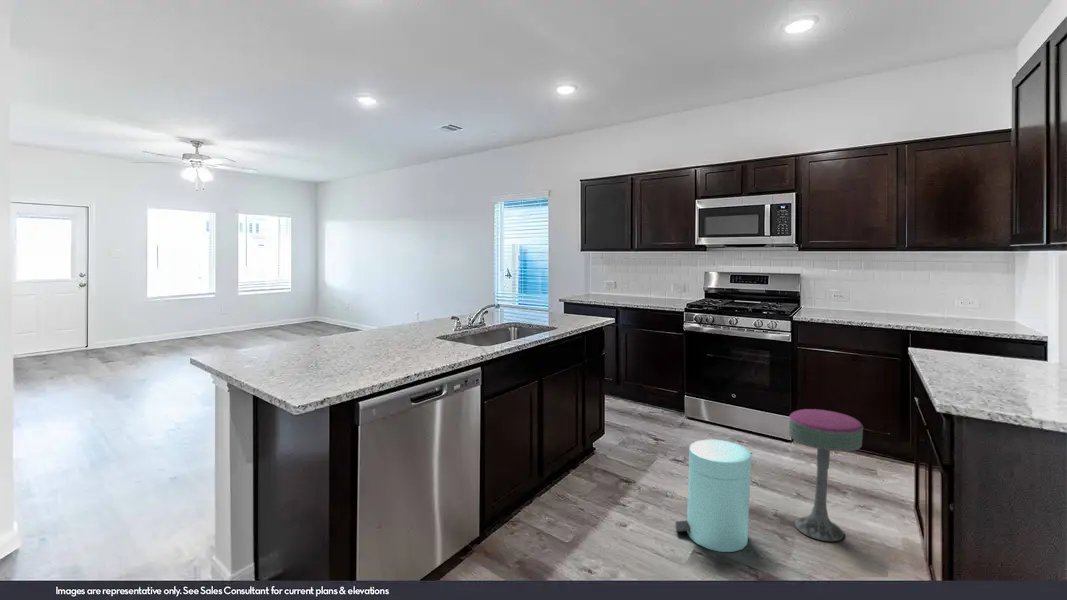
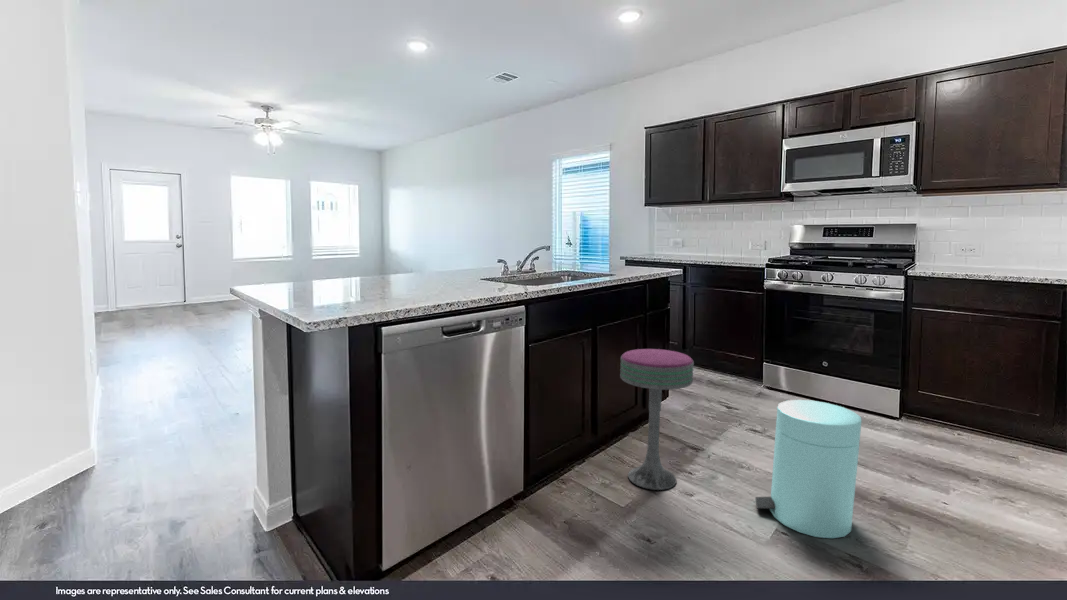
bar stool: present [789,409,863,541] -> present [620,349,694,490]

